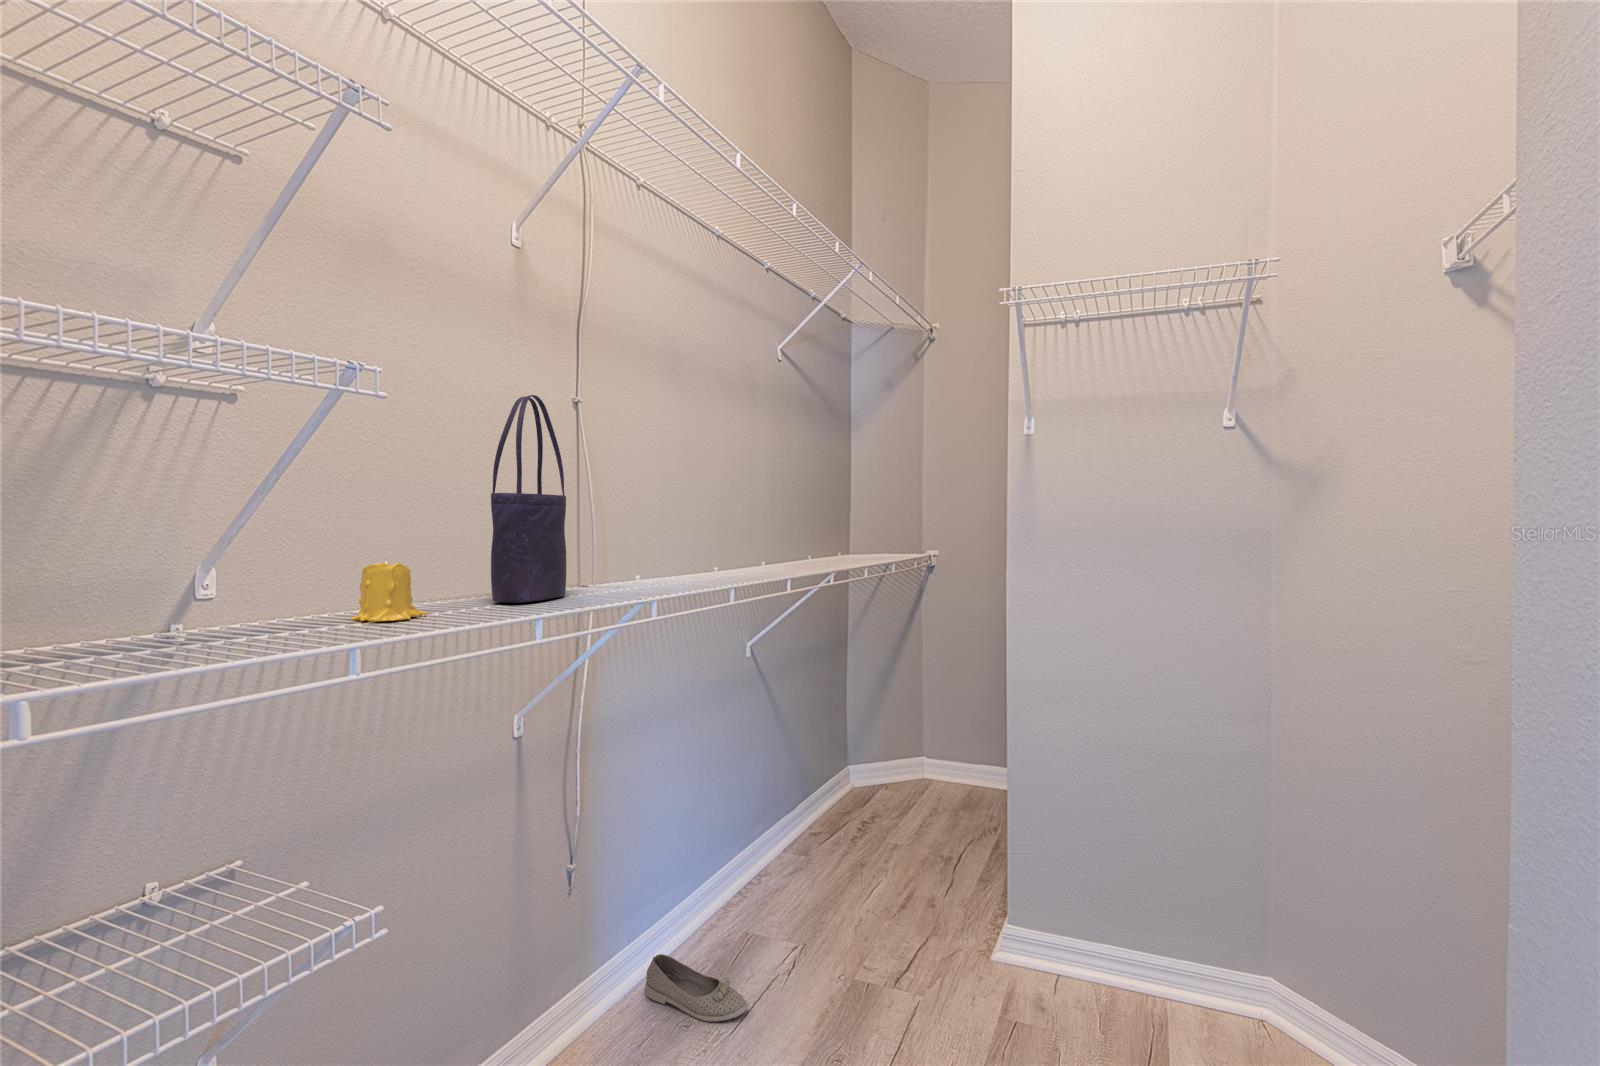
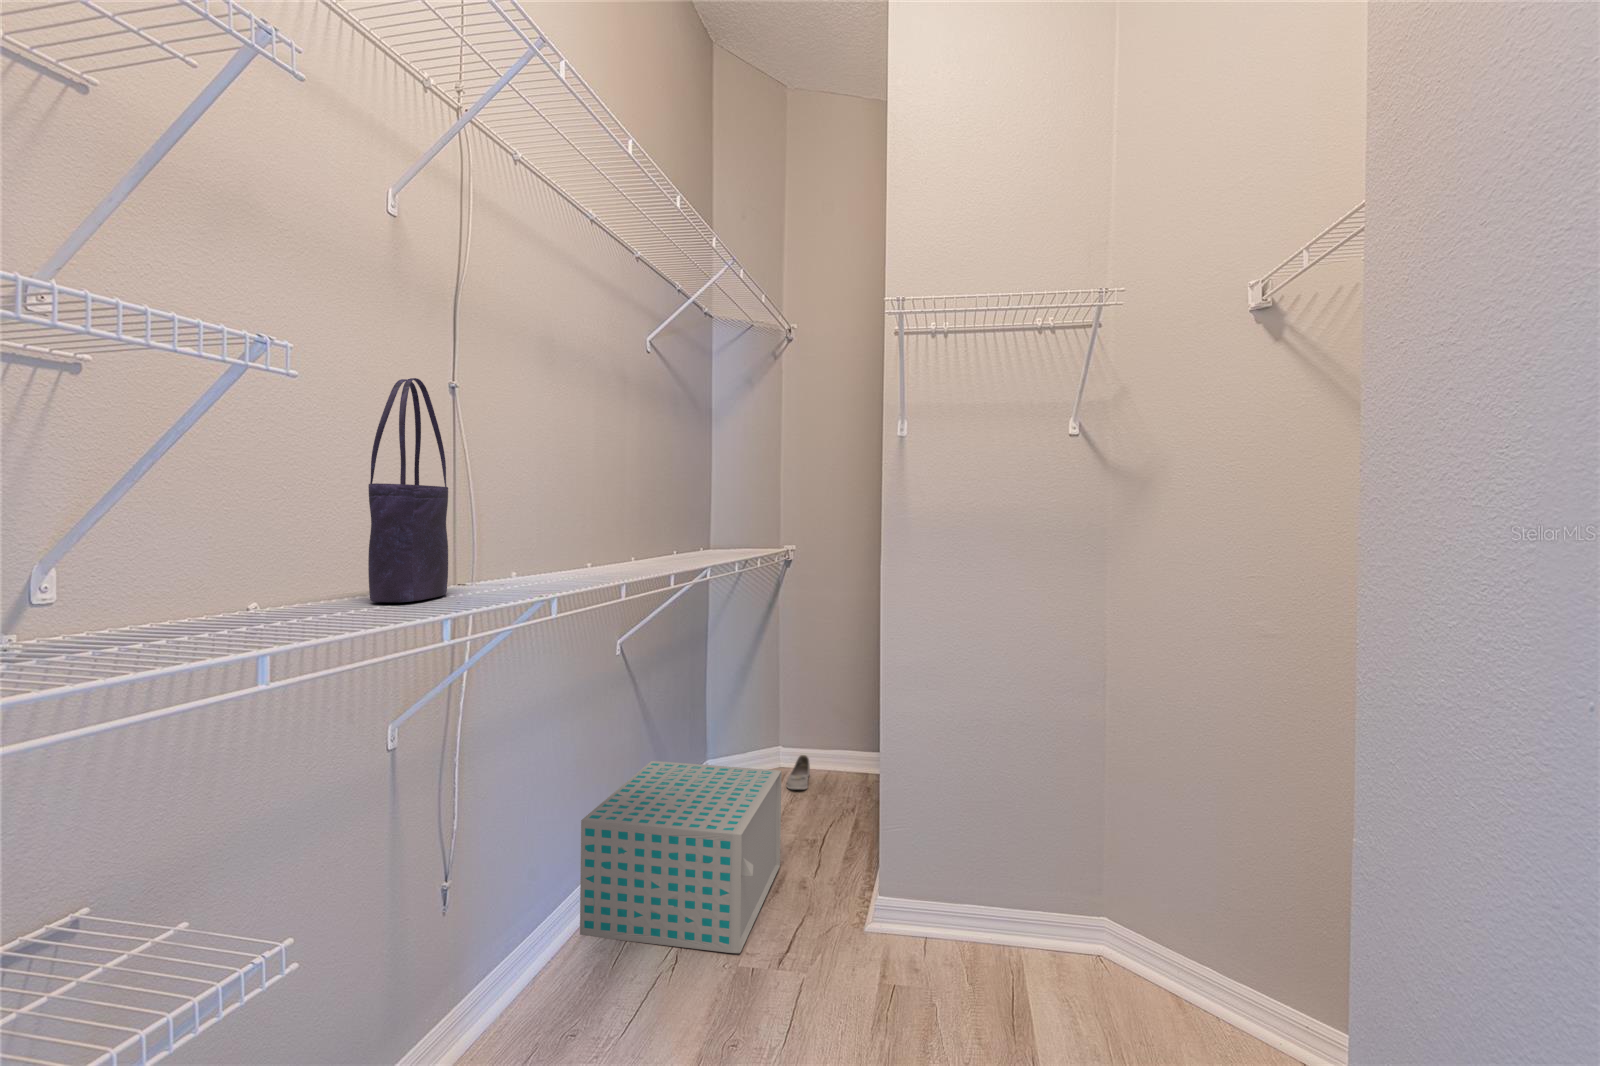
candle: present [351,561,427,622] -> none [217,556,306,626]
storage box: none [709,762,912,963] -> present [580,761,782,953]
shoe: present [645,954,749,1021] -> present [786,755,810,789]

